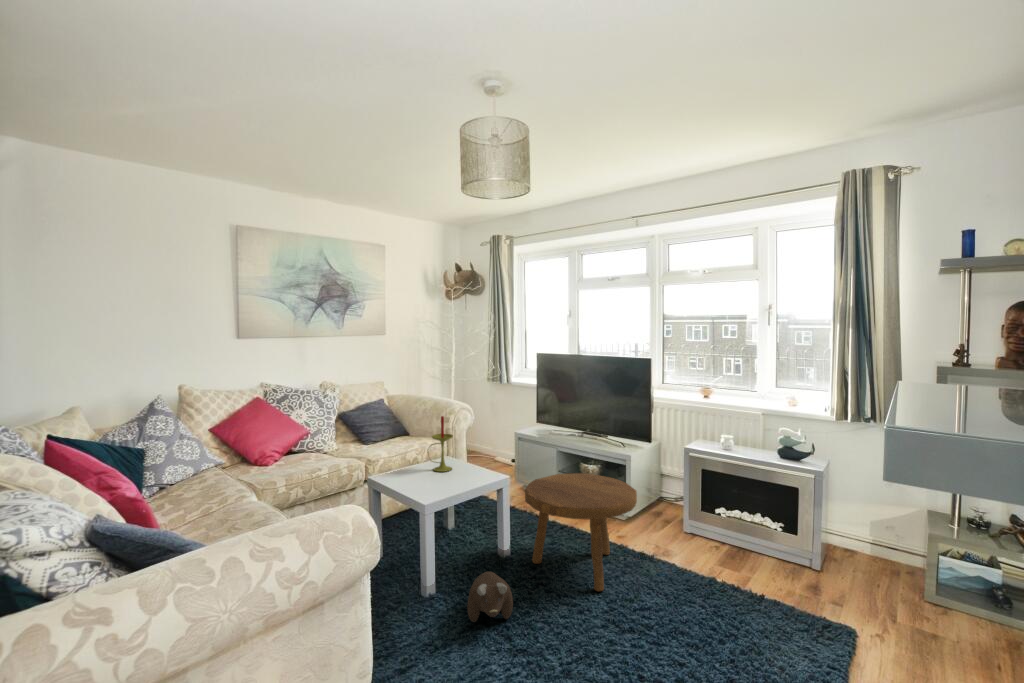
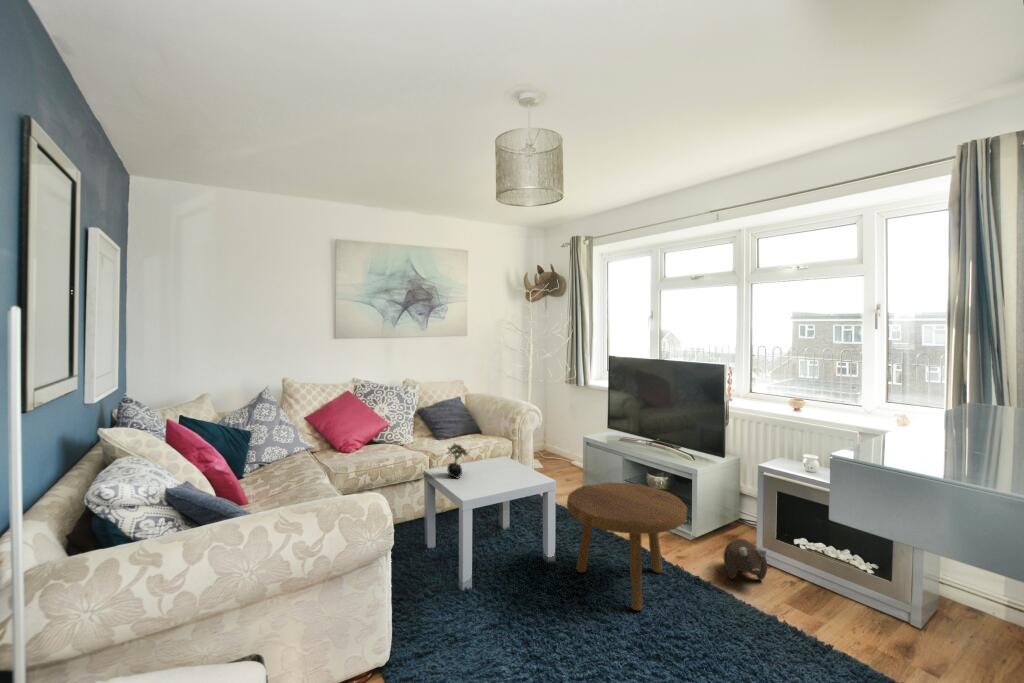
candle: present [432,416,453,472] -> none [480,415,506,471]
succulent plant: none [396,446,419,483] -> present [448,444,467,479]
plush toy: present [467,572,513,622] -> present [724,539,767,580]

